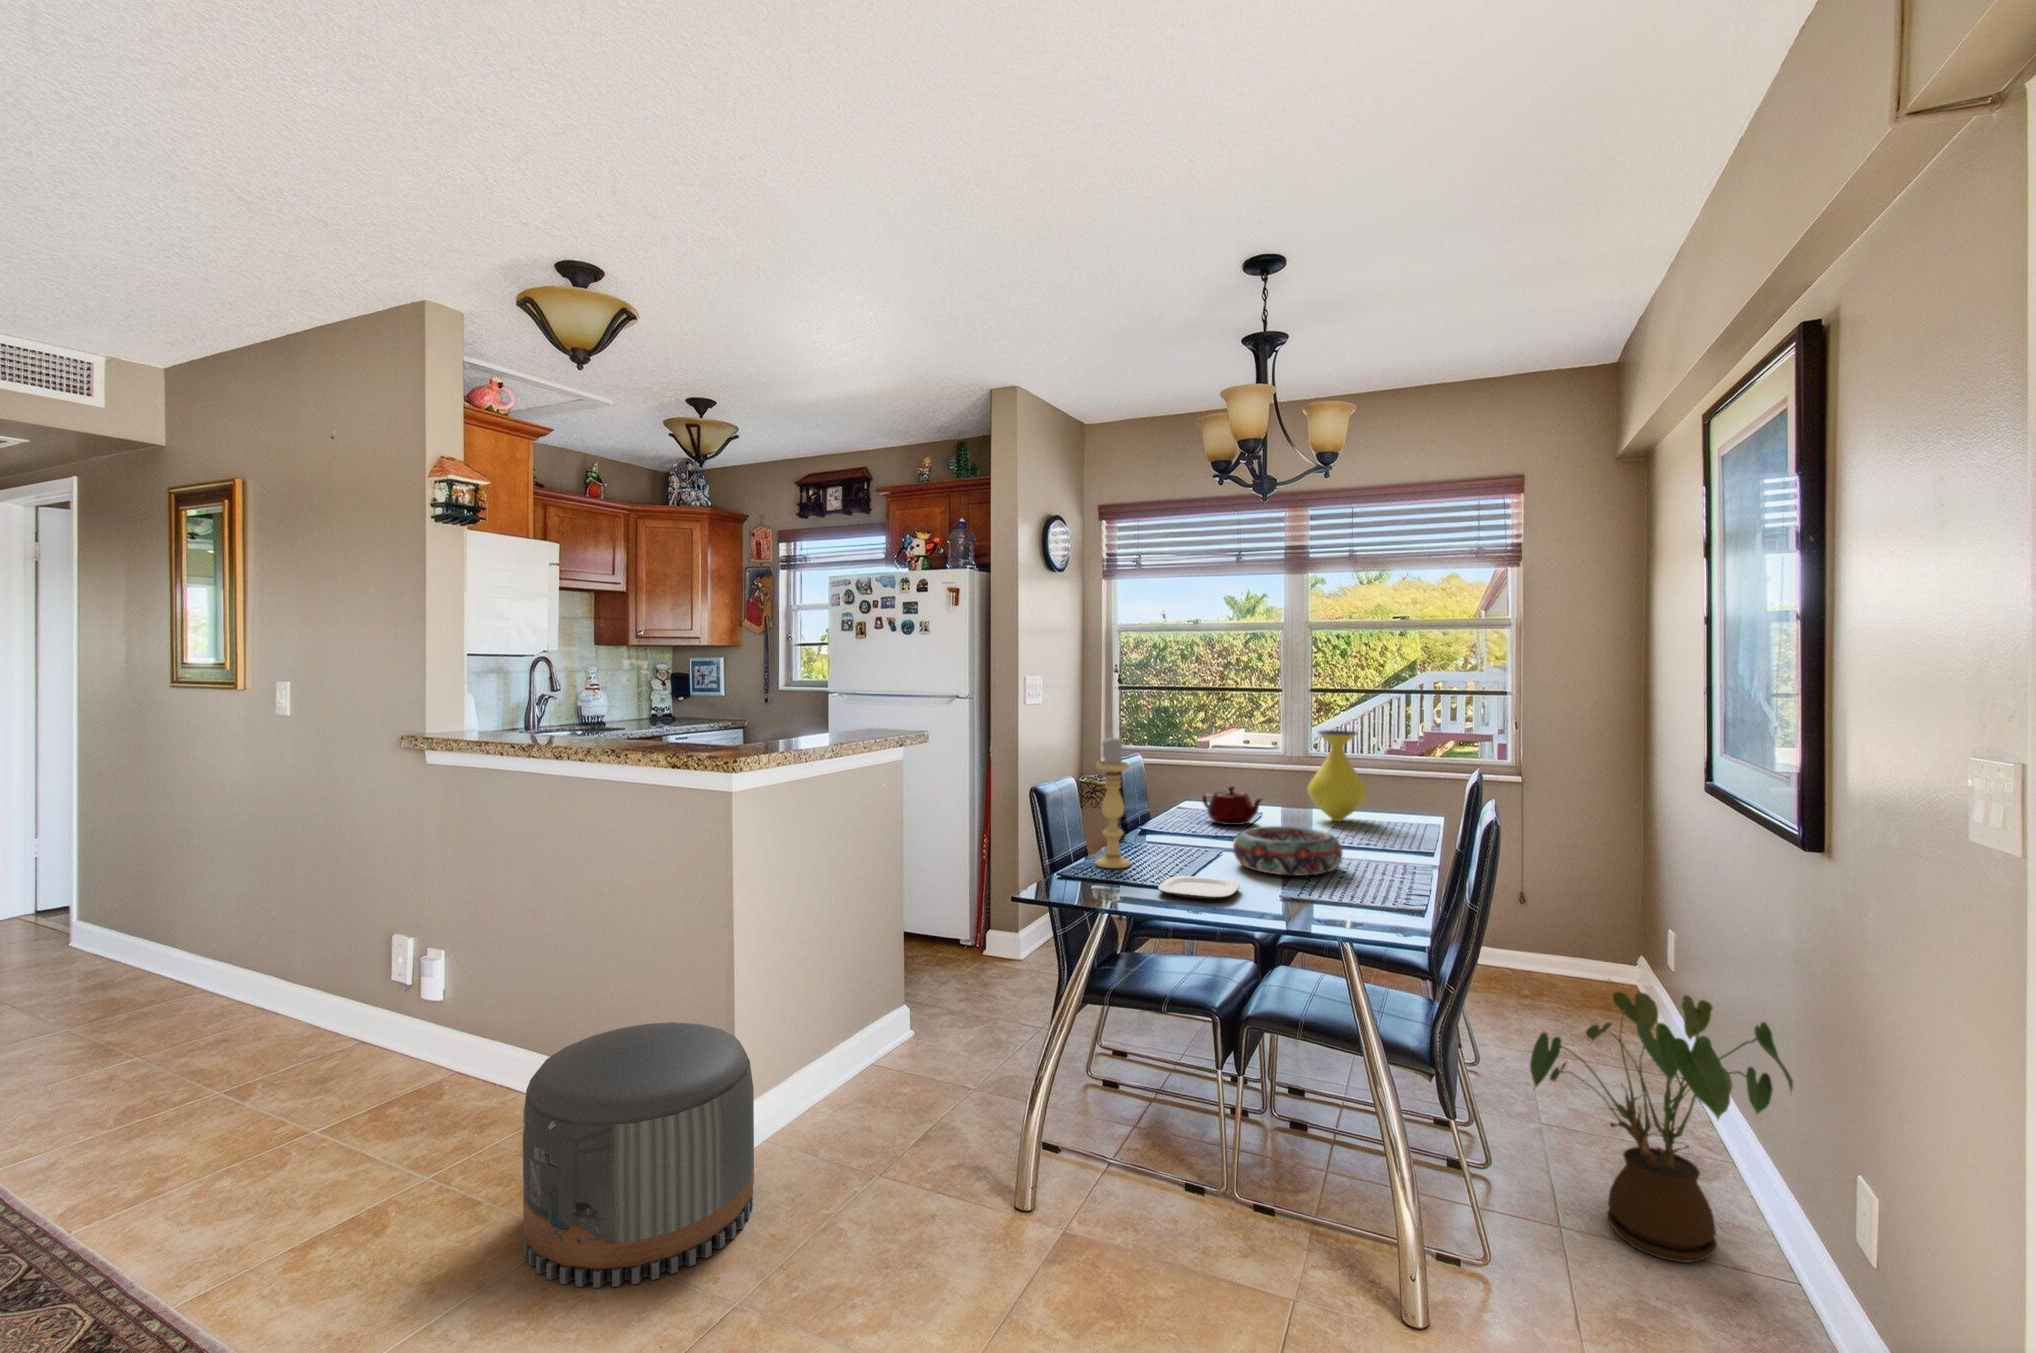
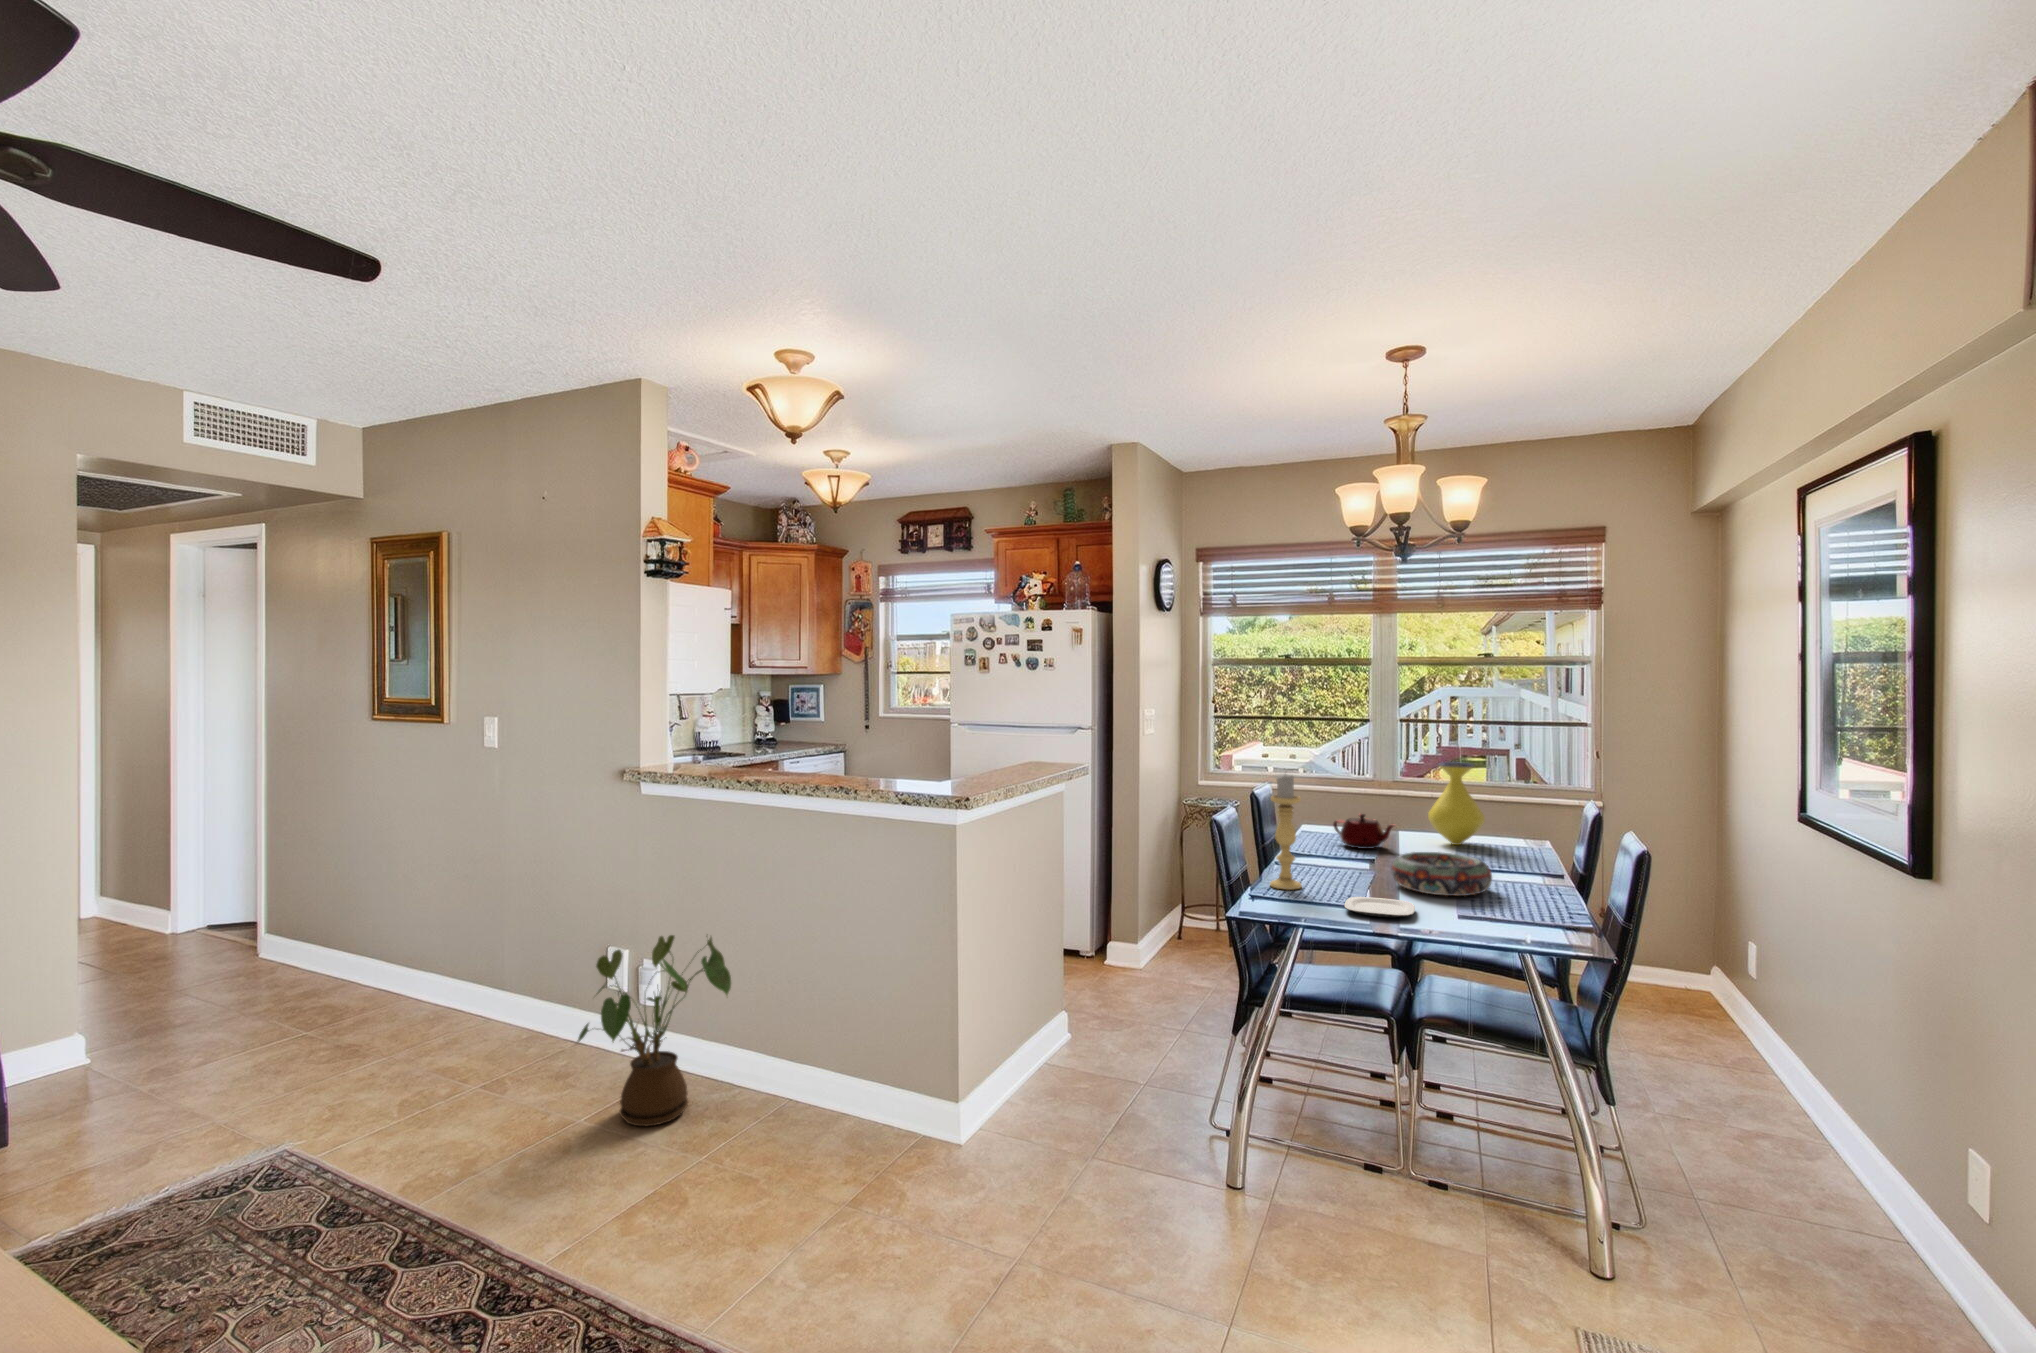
house plant: present [1530,992,1793,1262] -> present [578,935,731,1126]
pouf: present [523,1022,754,1287] -> none [807,1026,996,1251]

